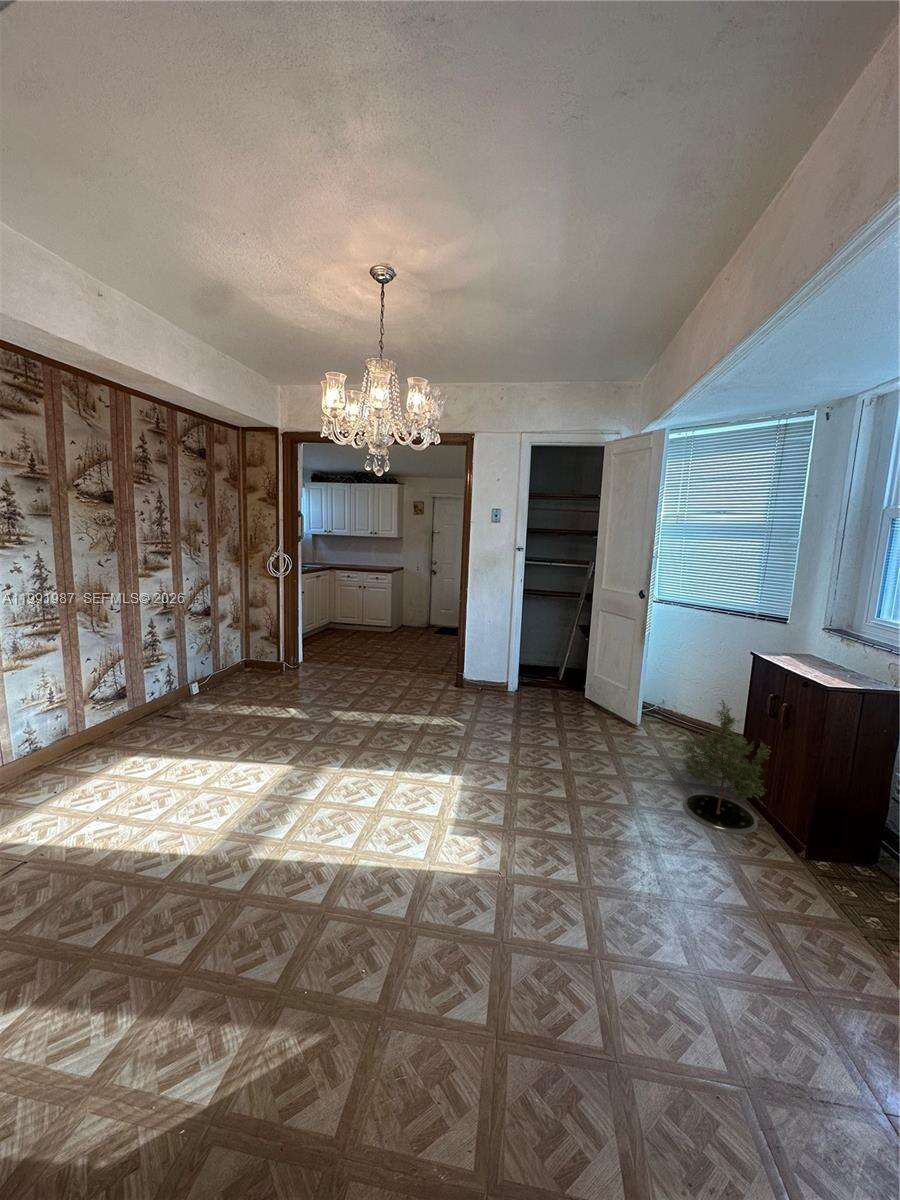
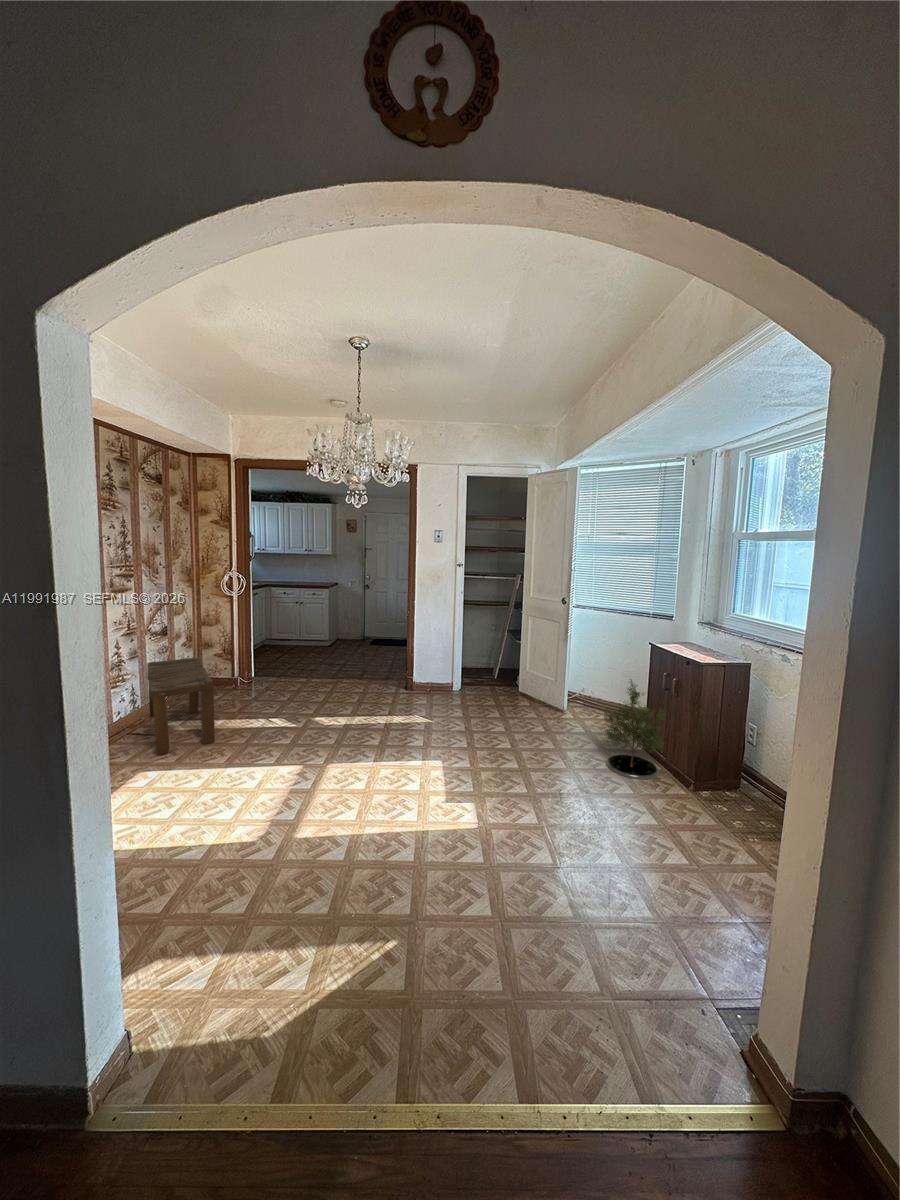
bench: none [170,640,239,742] -> present [147,657,215,755]

